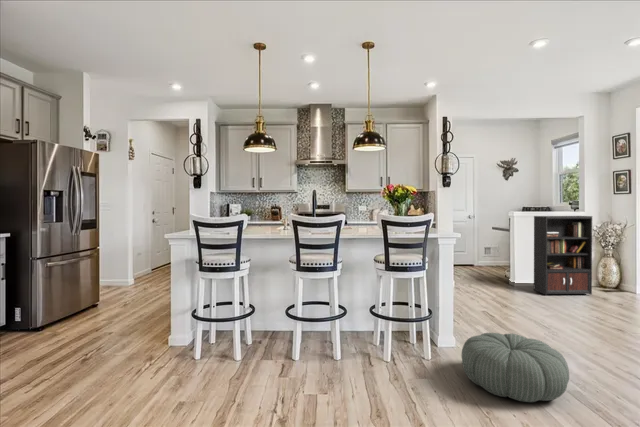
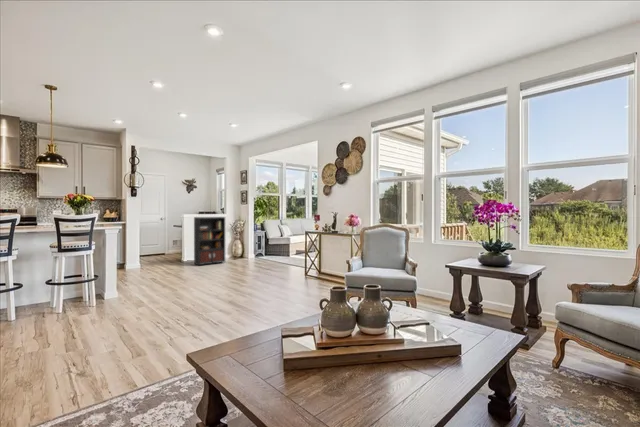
pouf: present [461,333,569,402] -> none [111,280,170,311]

